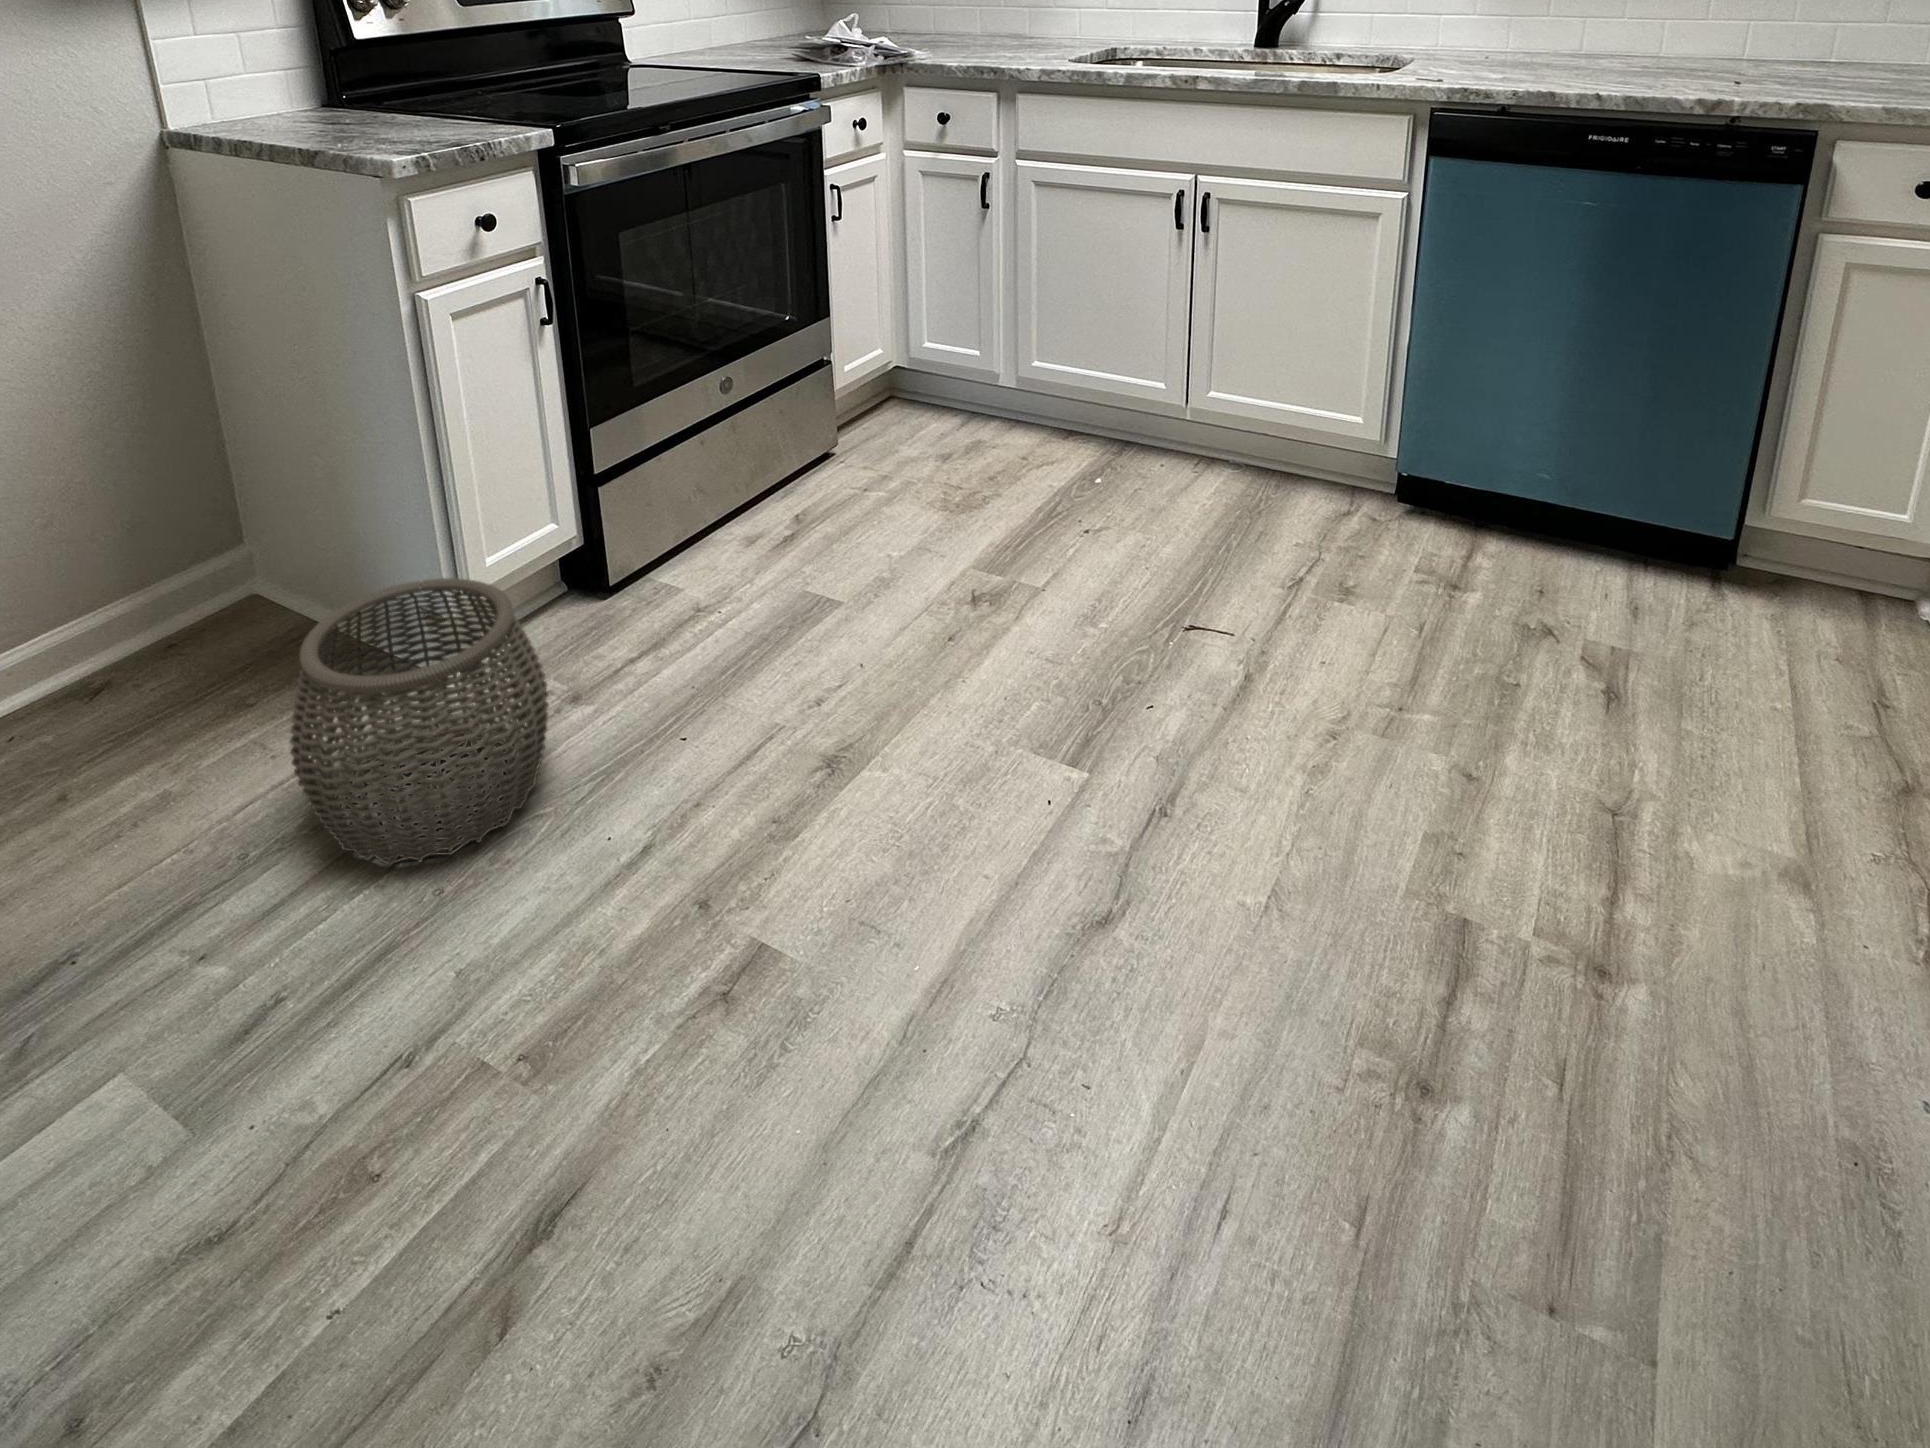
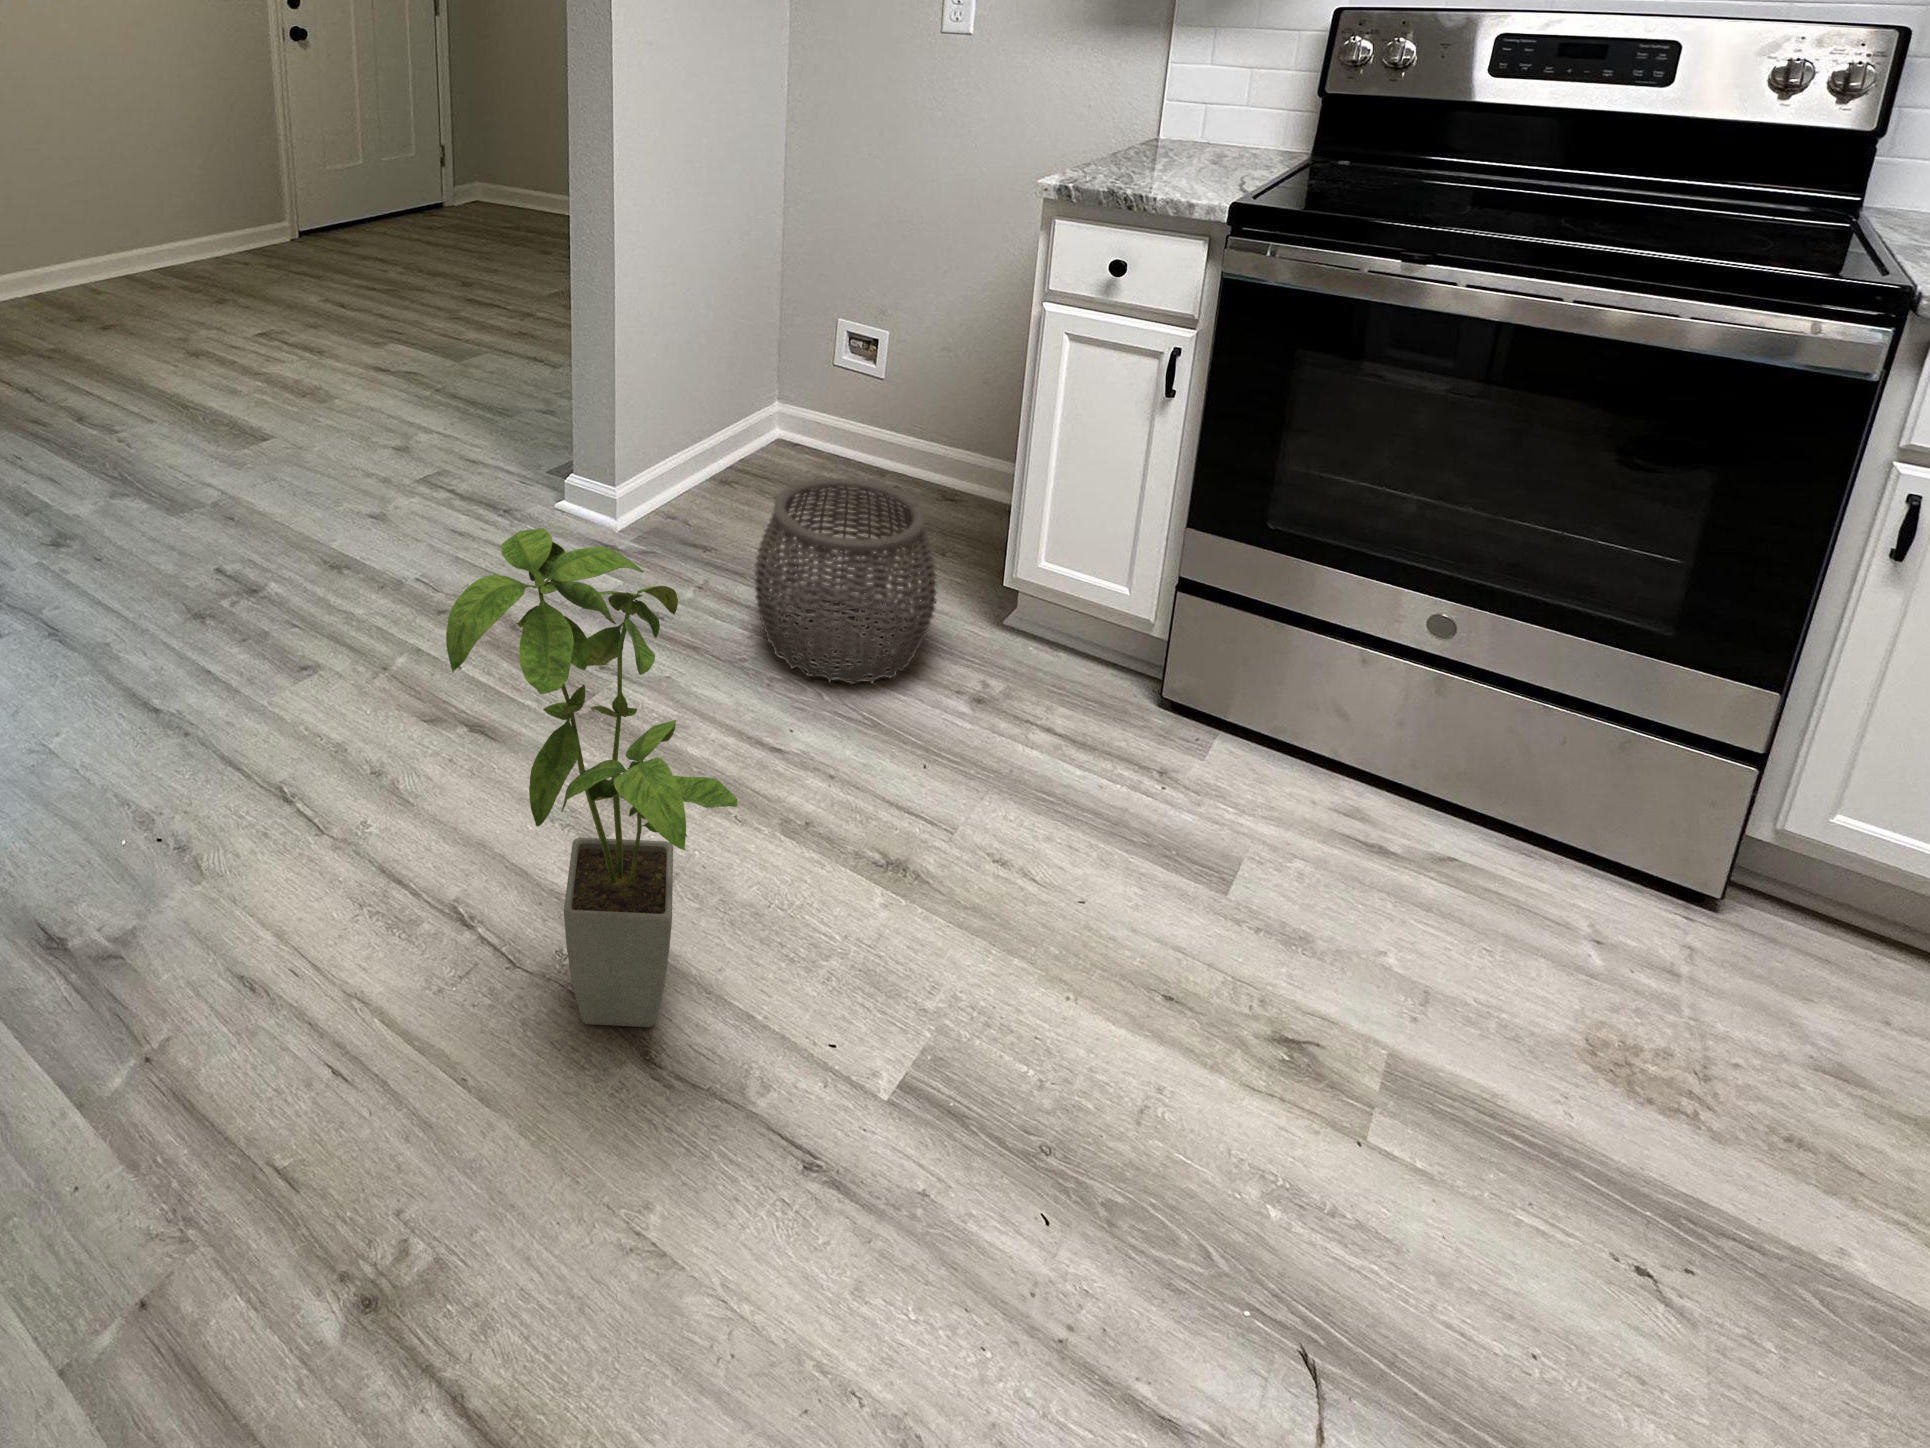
house plant: none [920,467,1213,983] -> present [446,528,737,1027]

